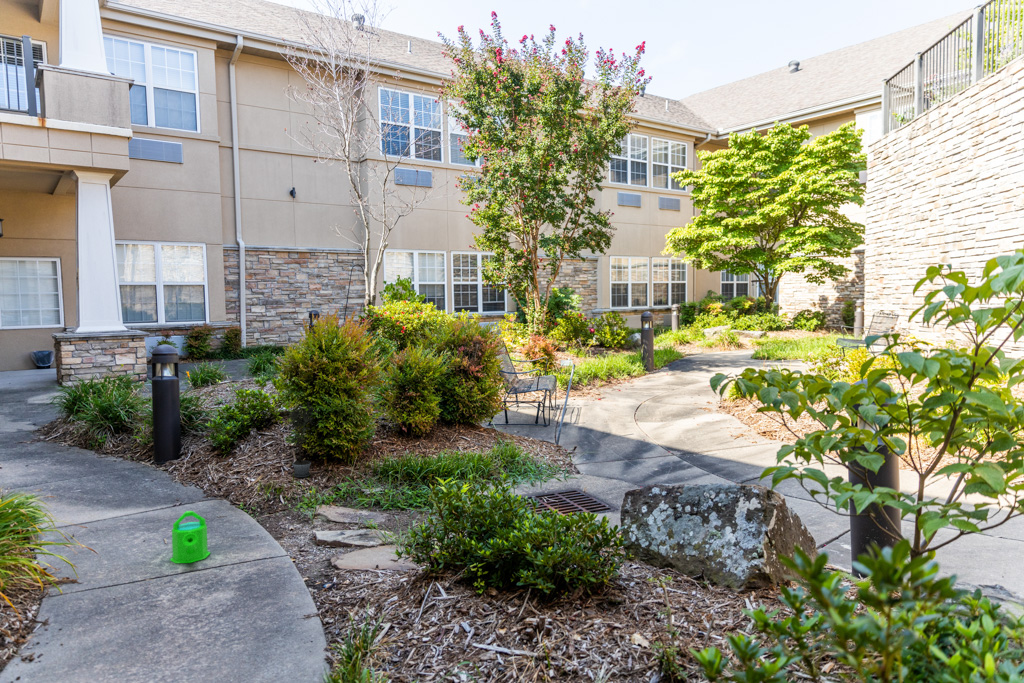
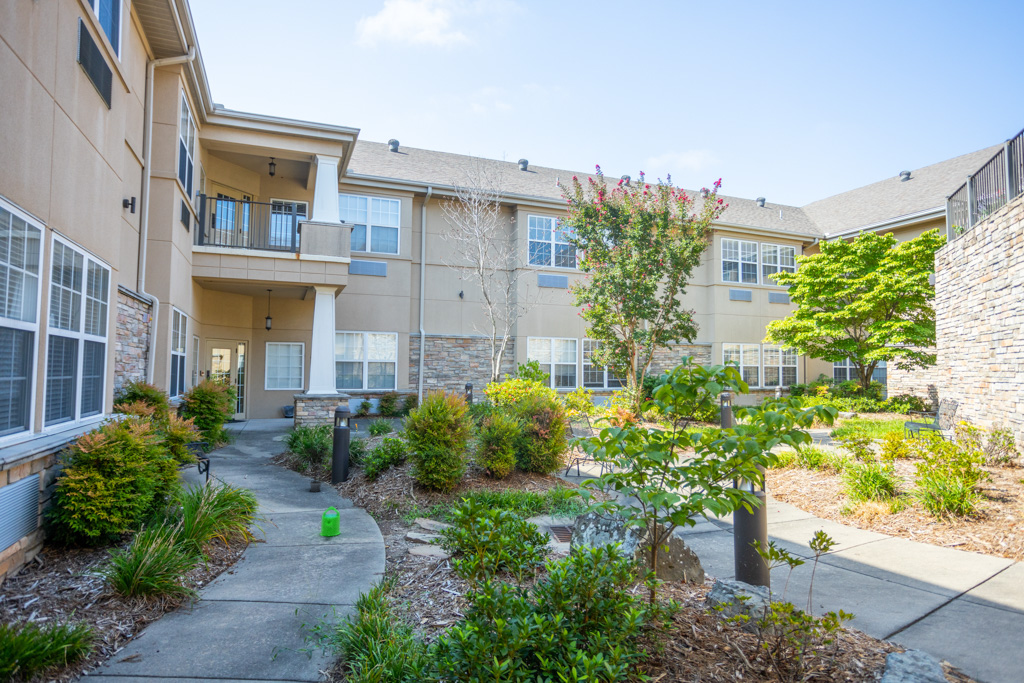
potted plant: present [285,402,318,478] -> present [307,444,327,492]

